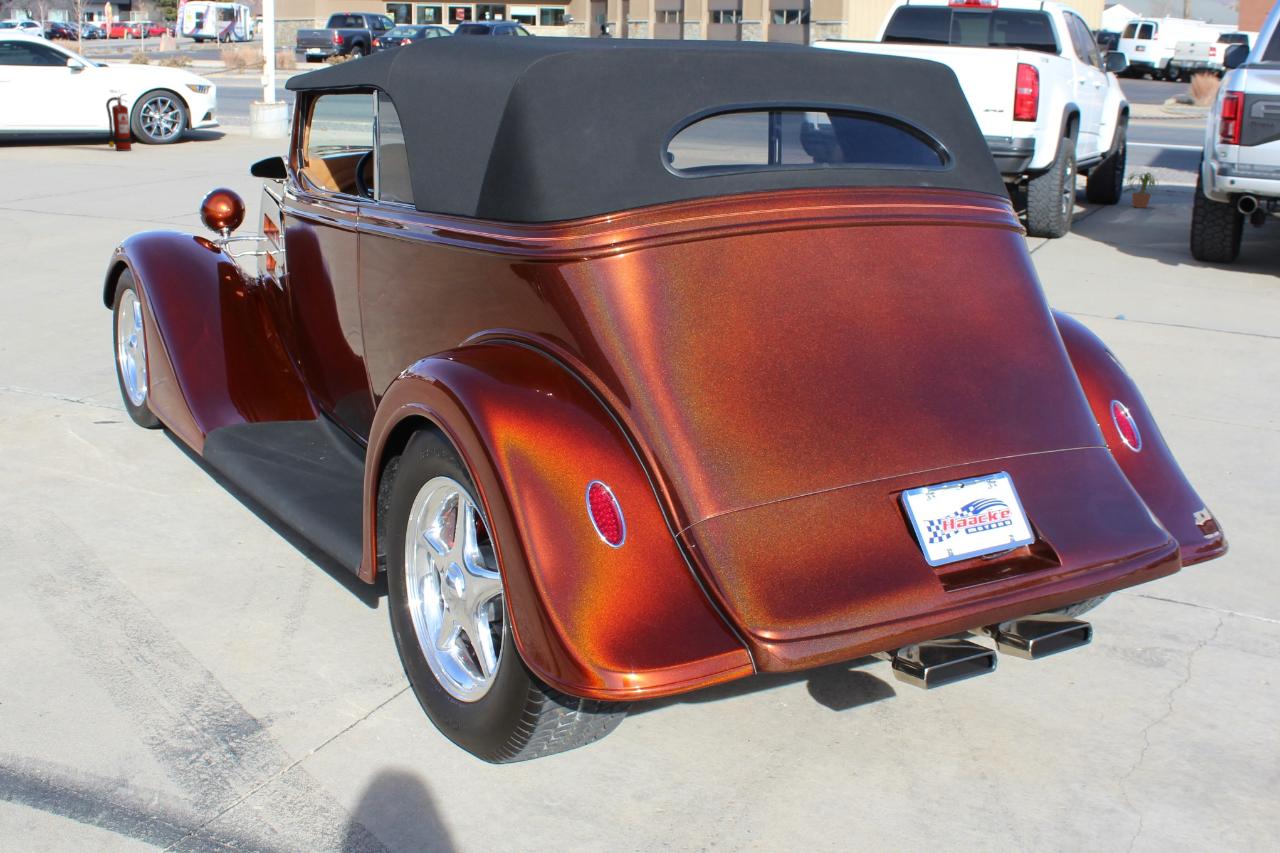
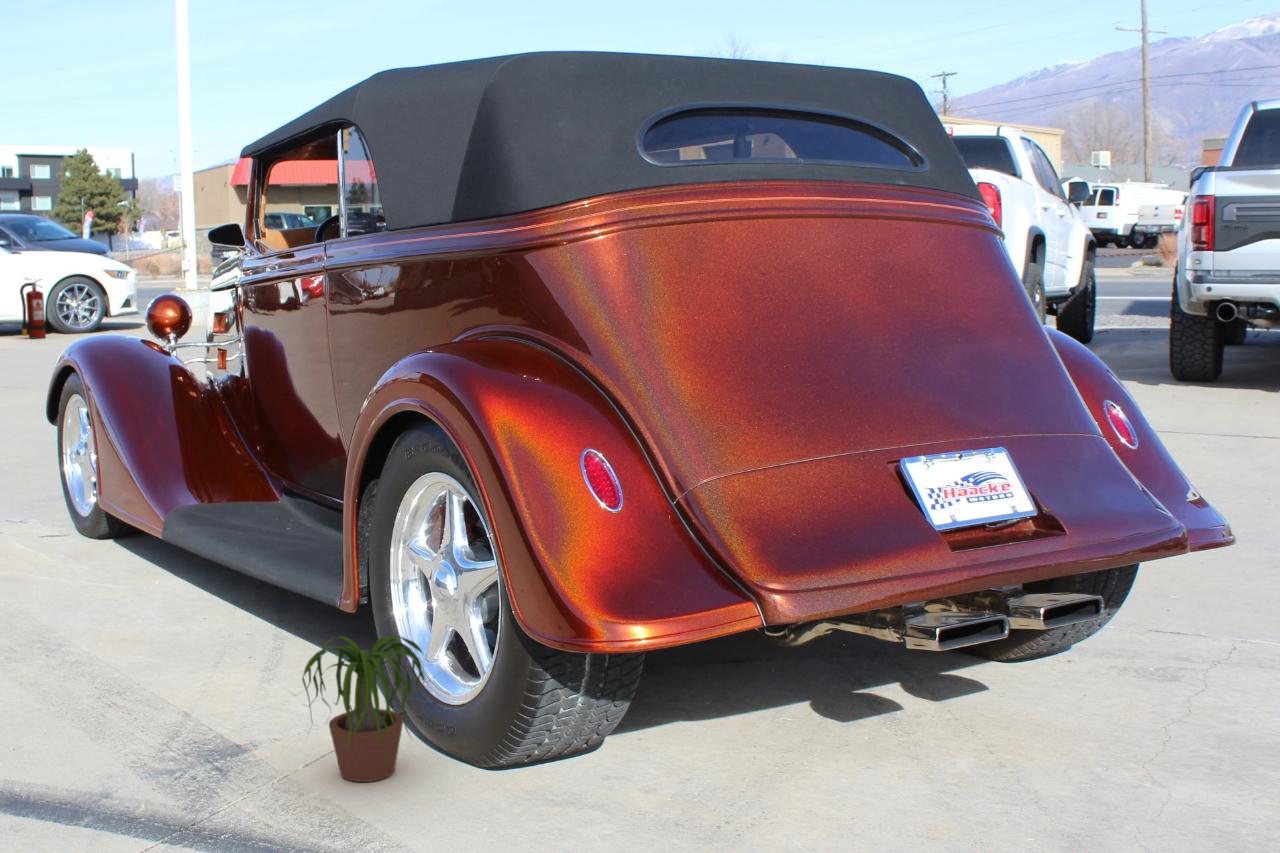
potted plant: present [1127,173,1155,208] -> present [302,636,425,782]

